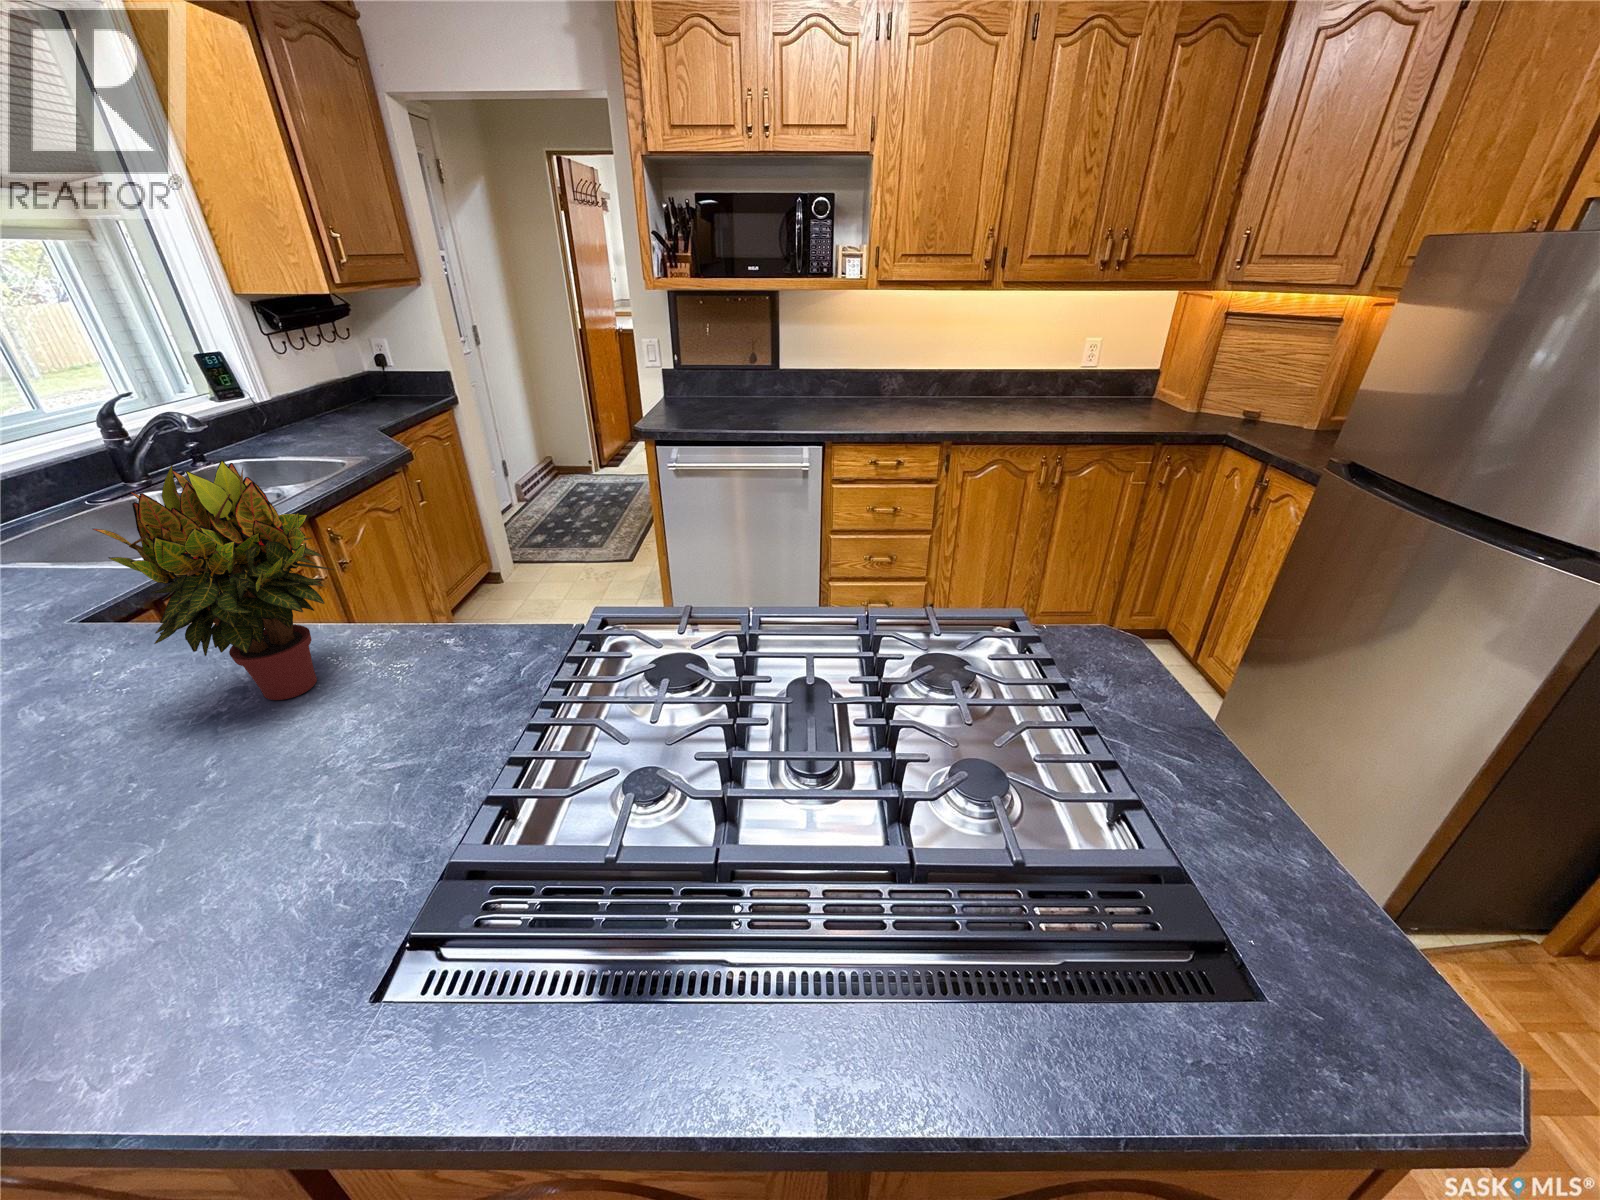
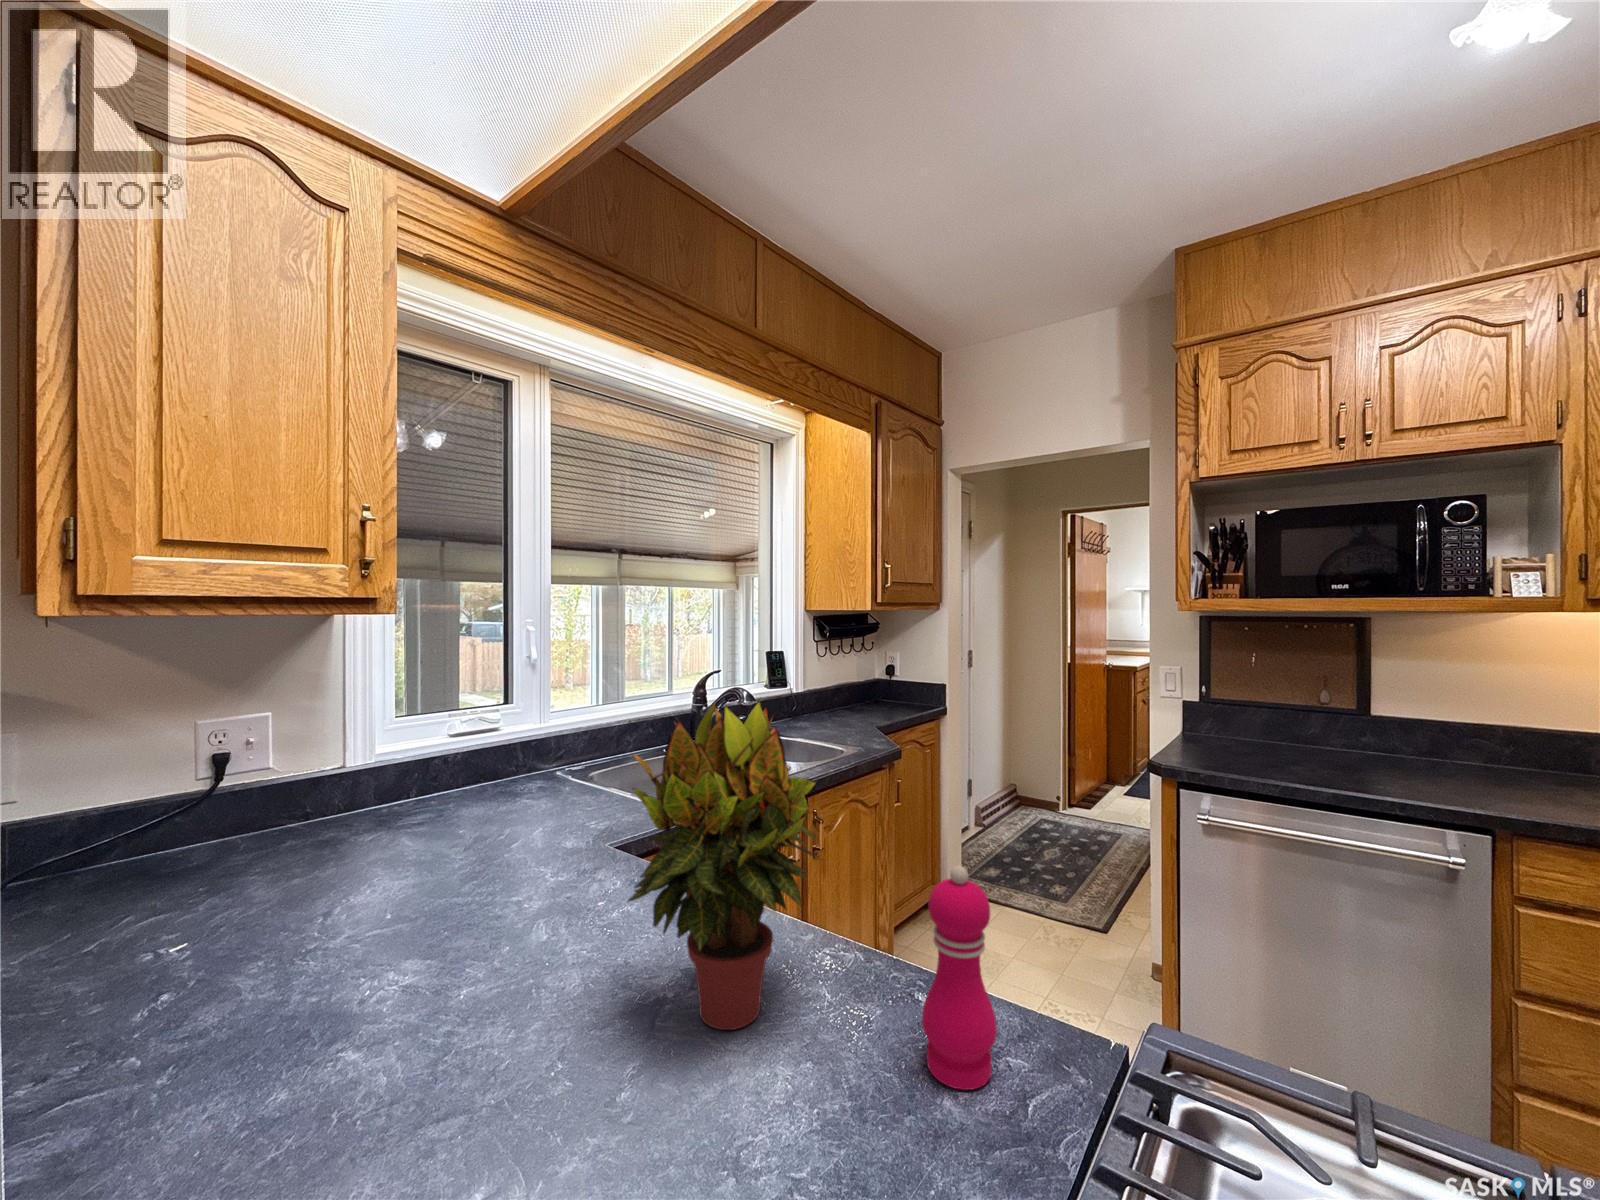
pepper mill: none [422,548,490,670] -> present [922,866,997,1090]

